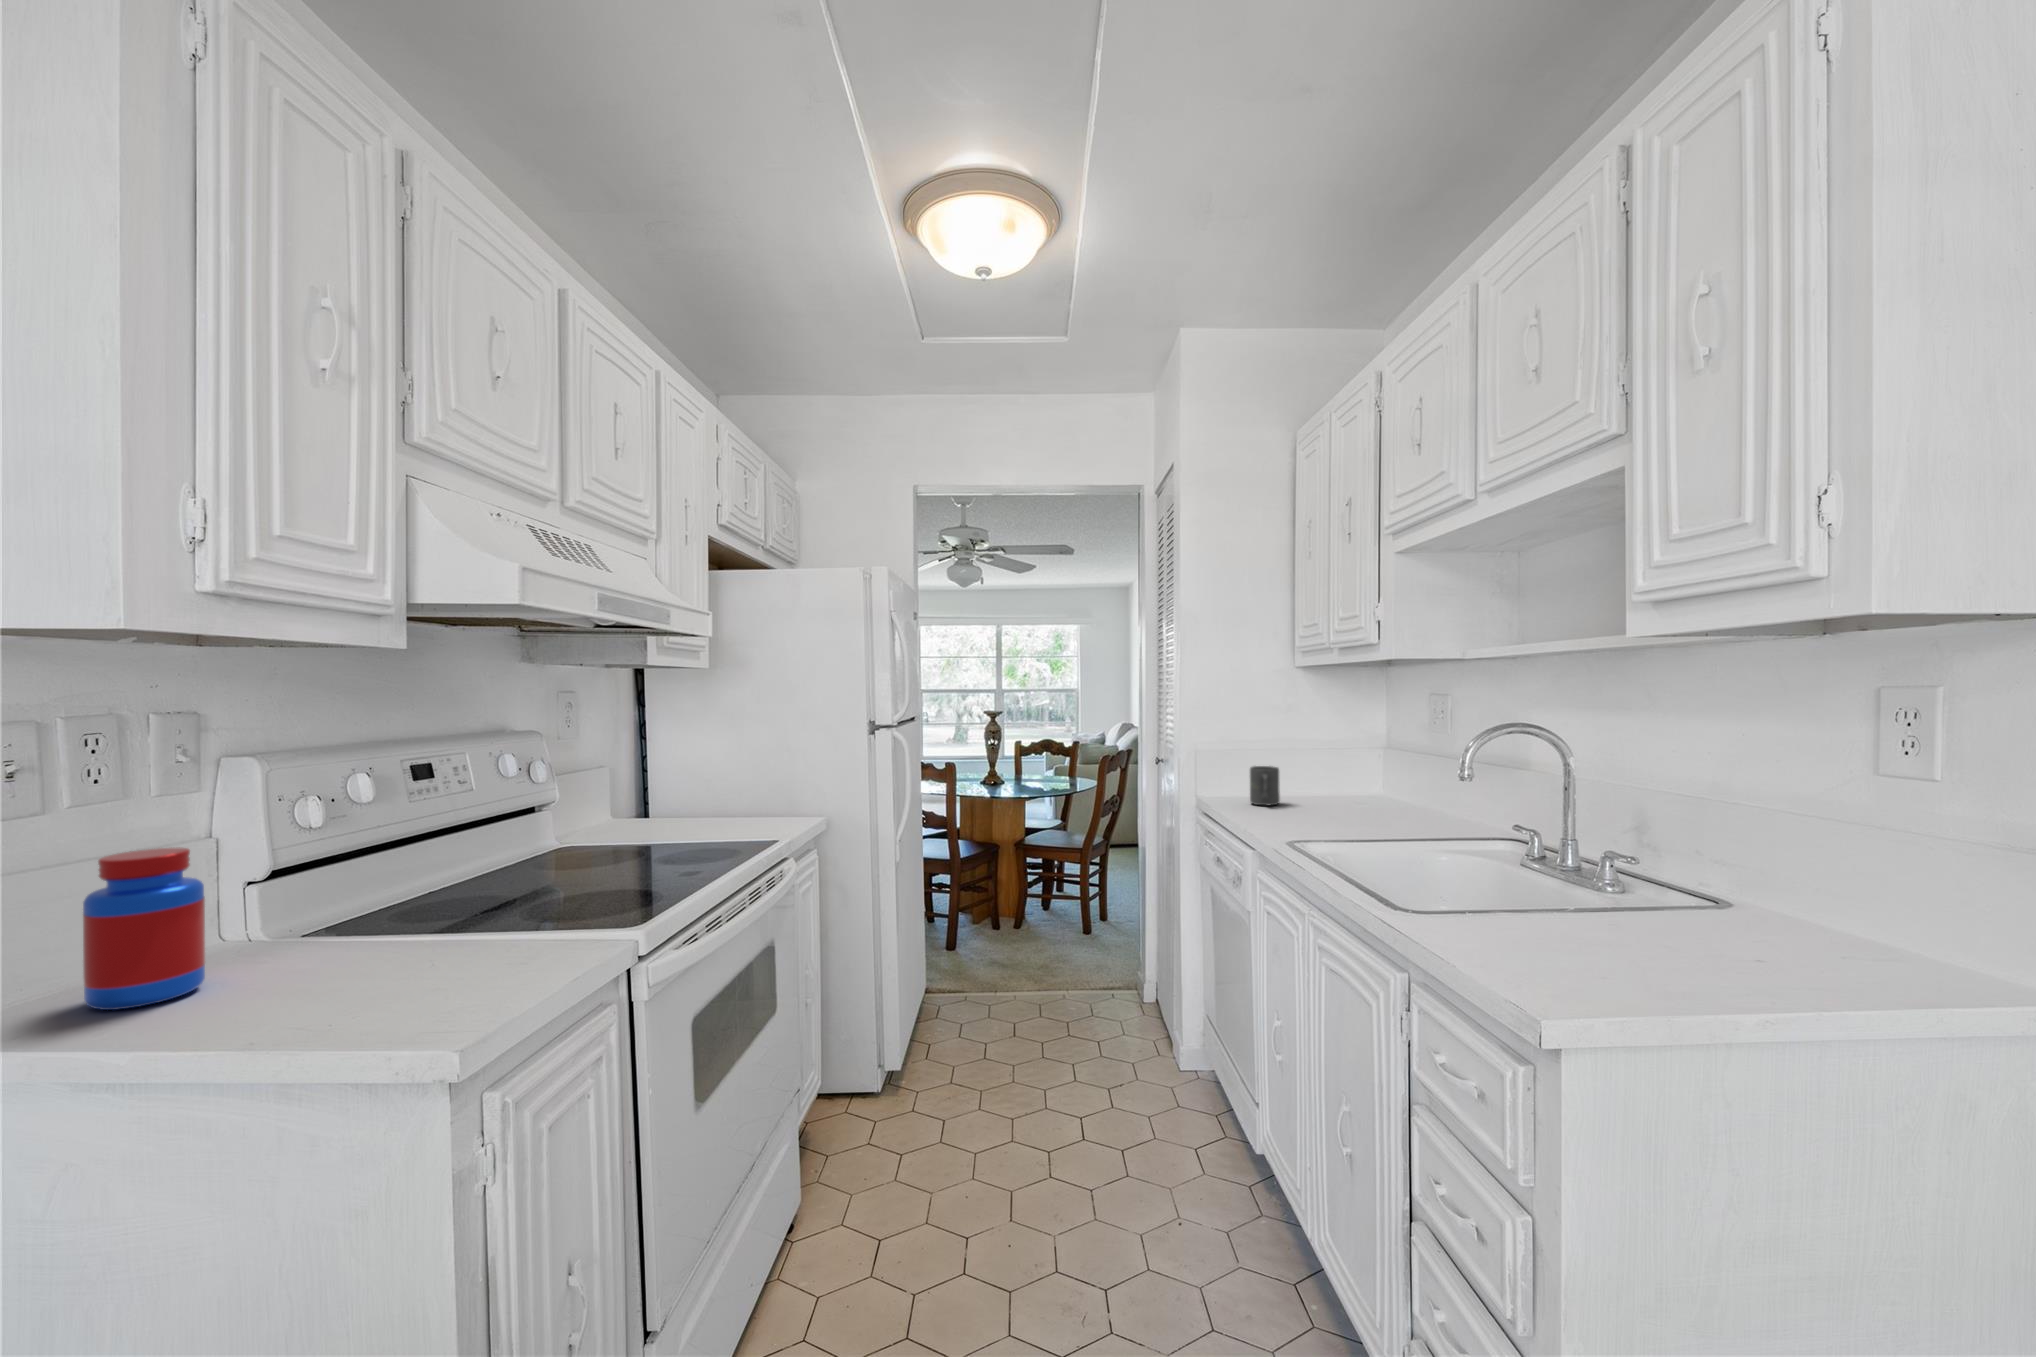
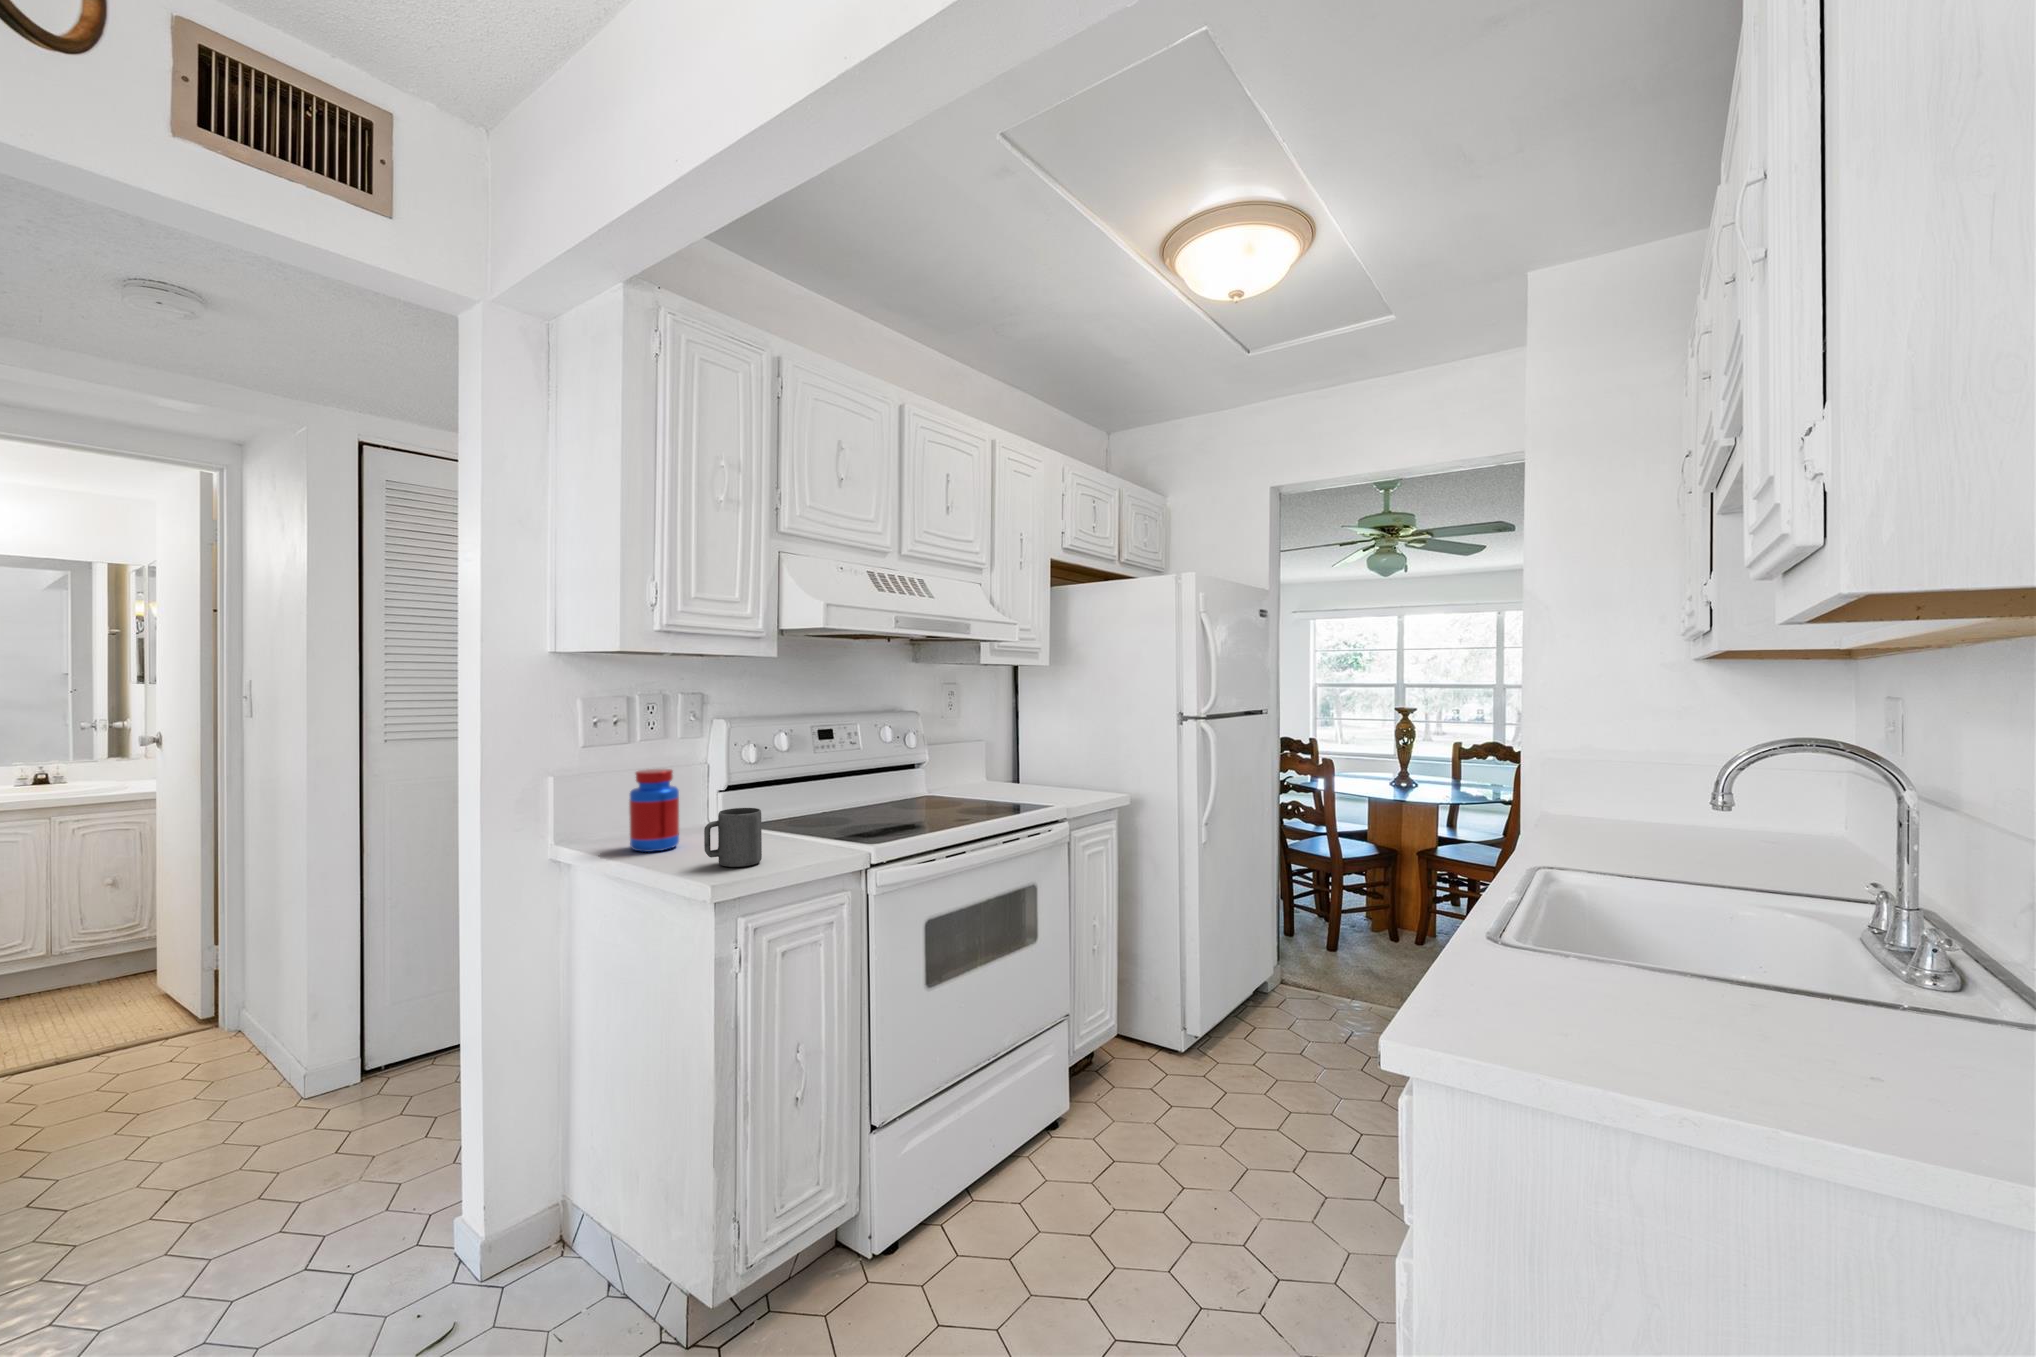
mug: present [1250,766,1280,806] -> present [704,808,762,867]

